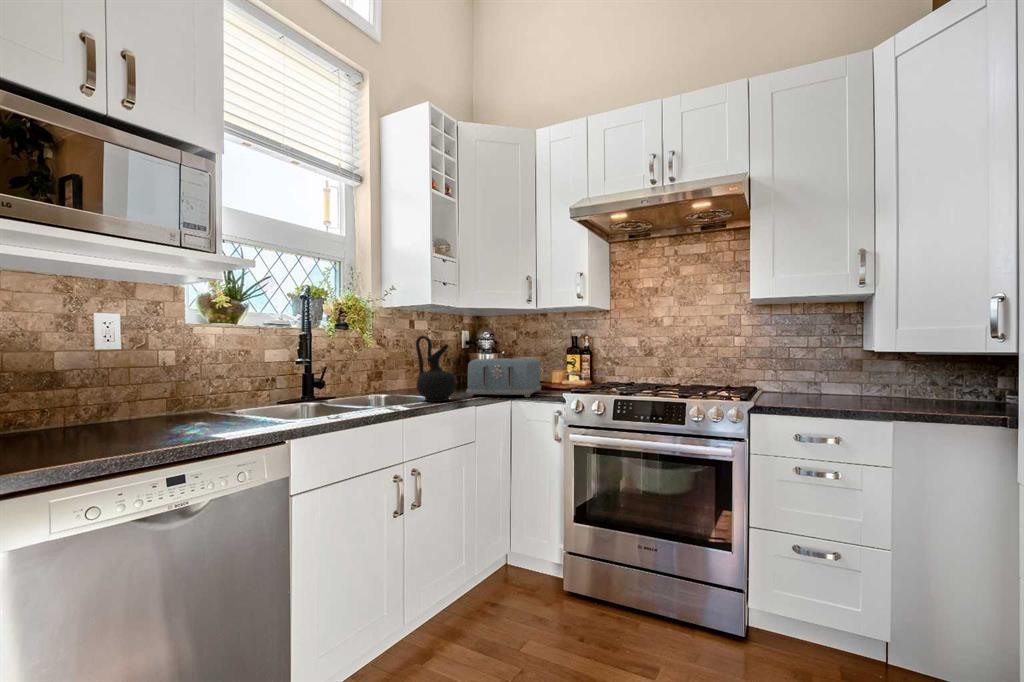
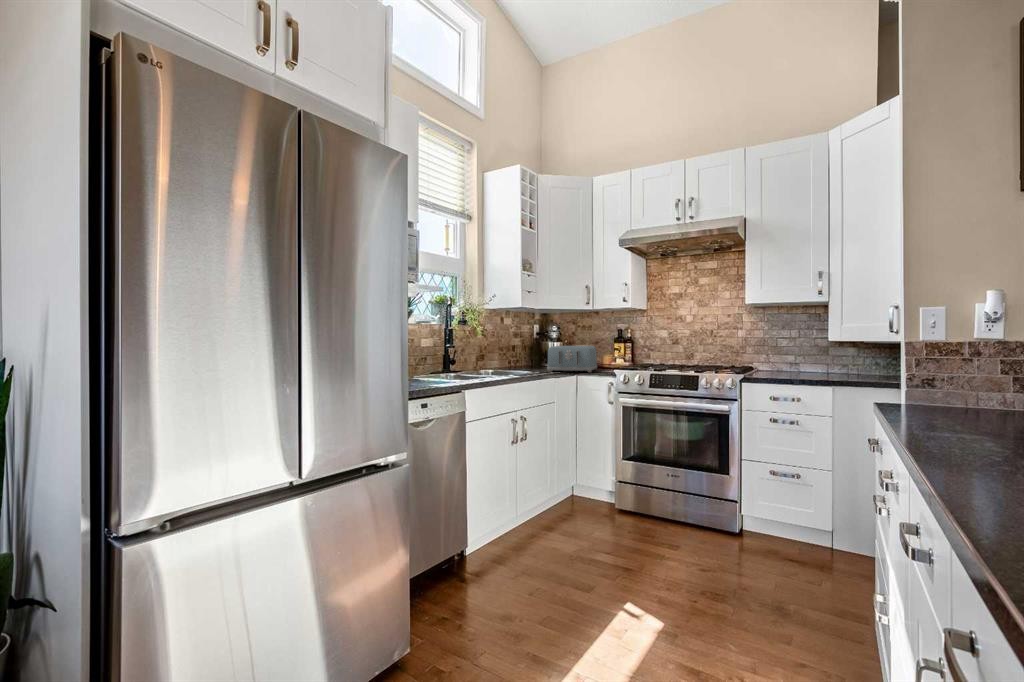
ceramic jug: present [416,336,456,401] -> none [516,330,543,374]

